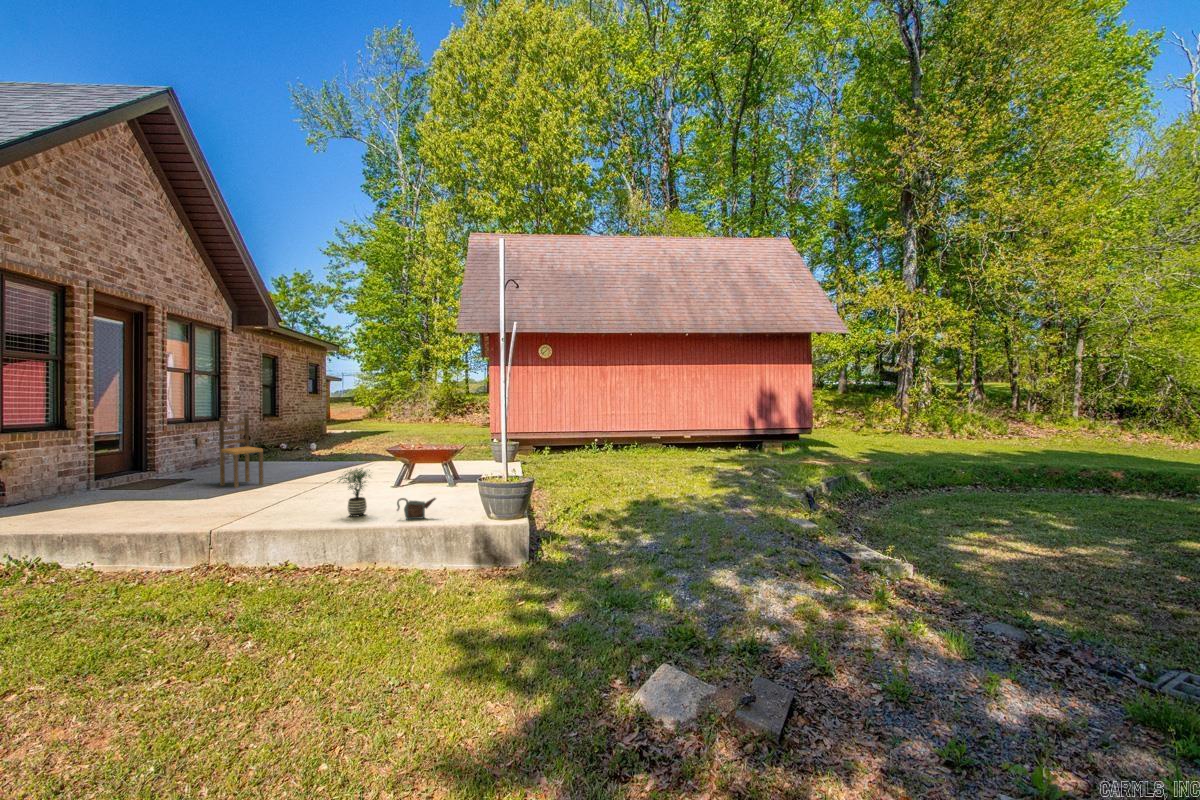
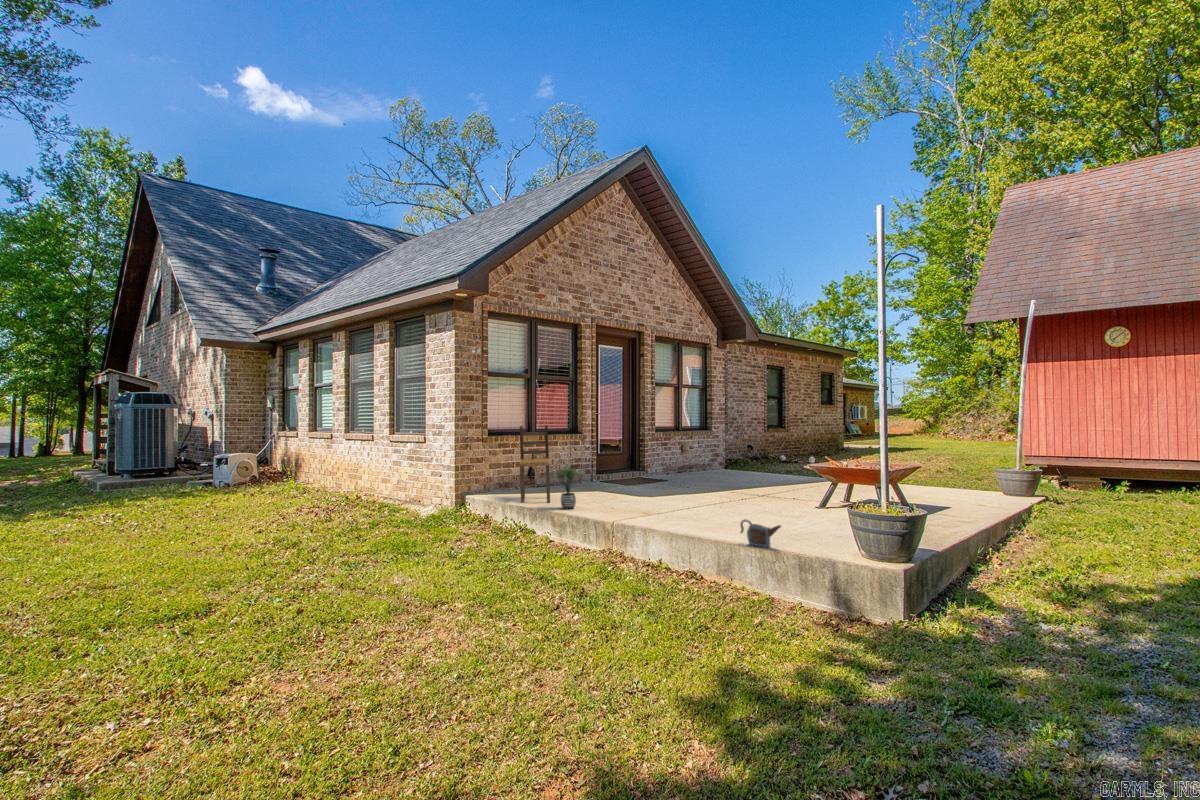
chair: present [219,416,263,488] -> present [520,425,550,503]
potted plant: present [337,469,370,517] -> present [556,468,580,509]

